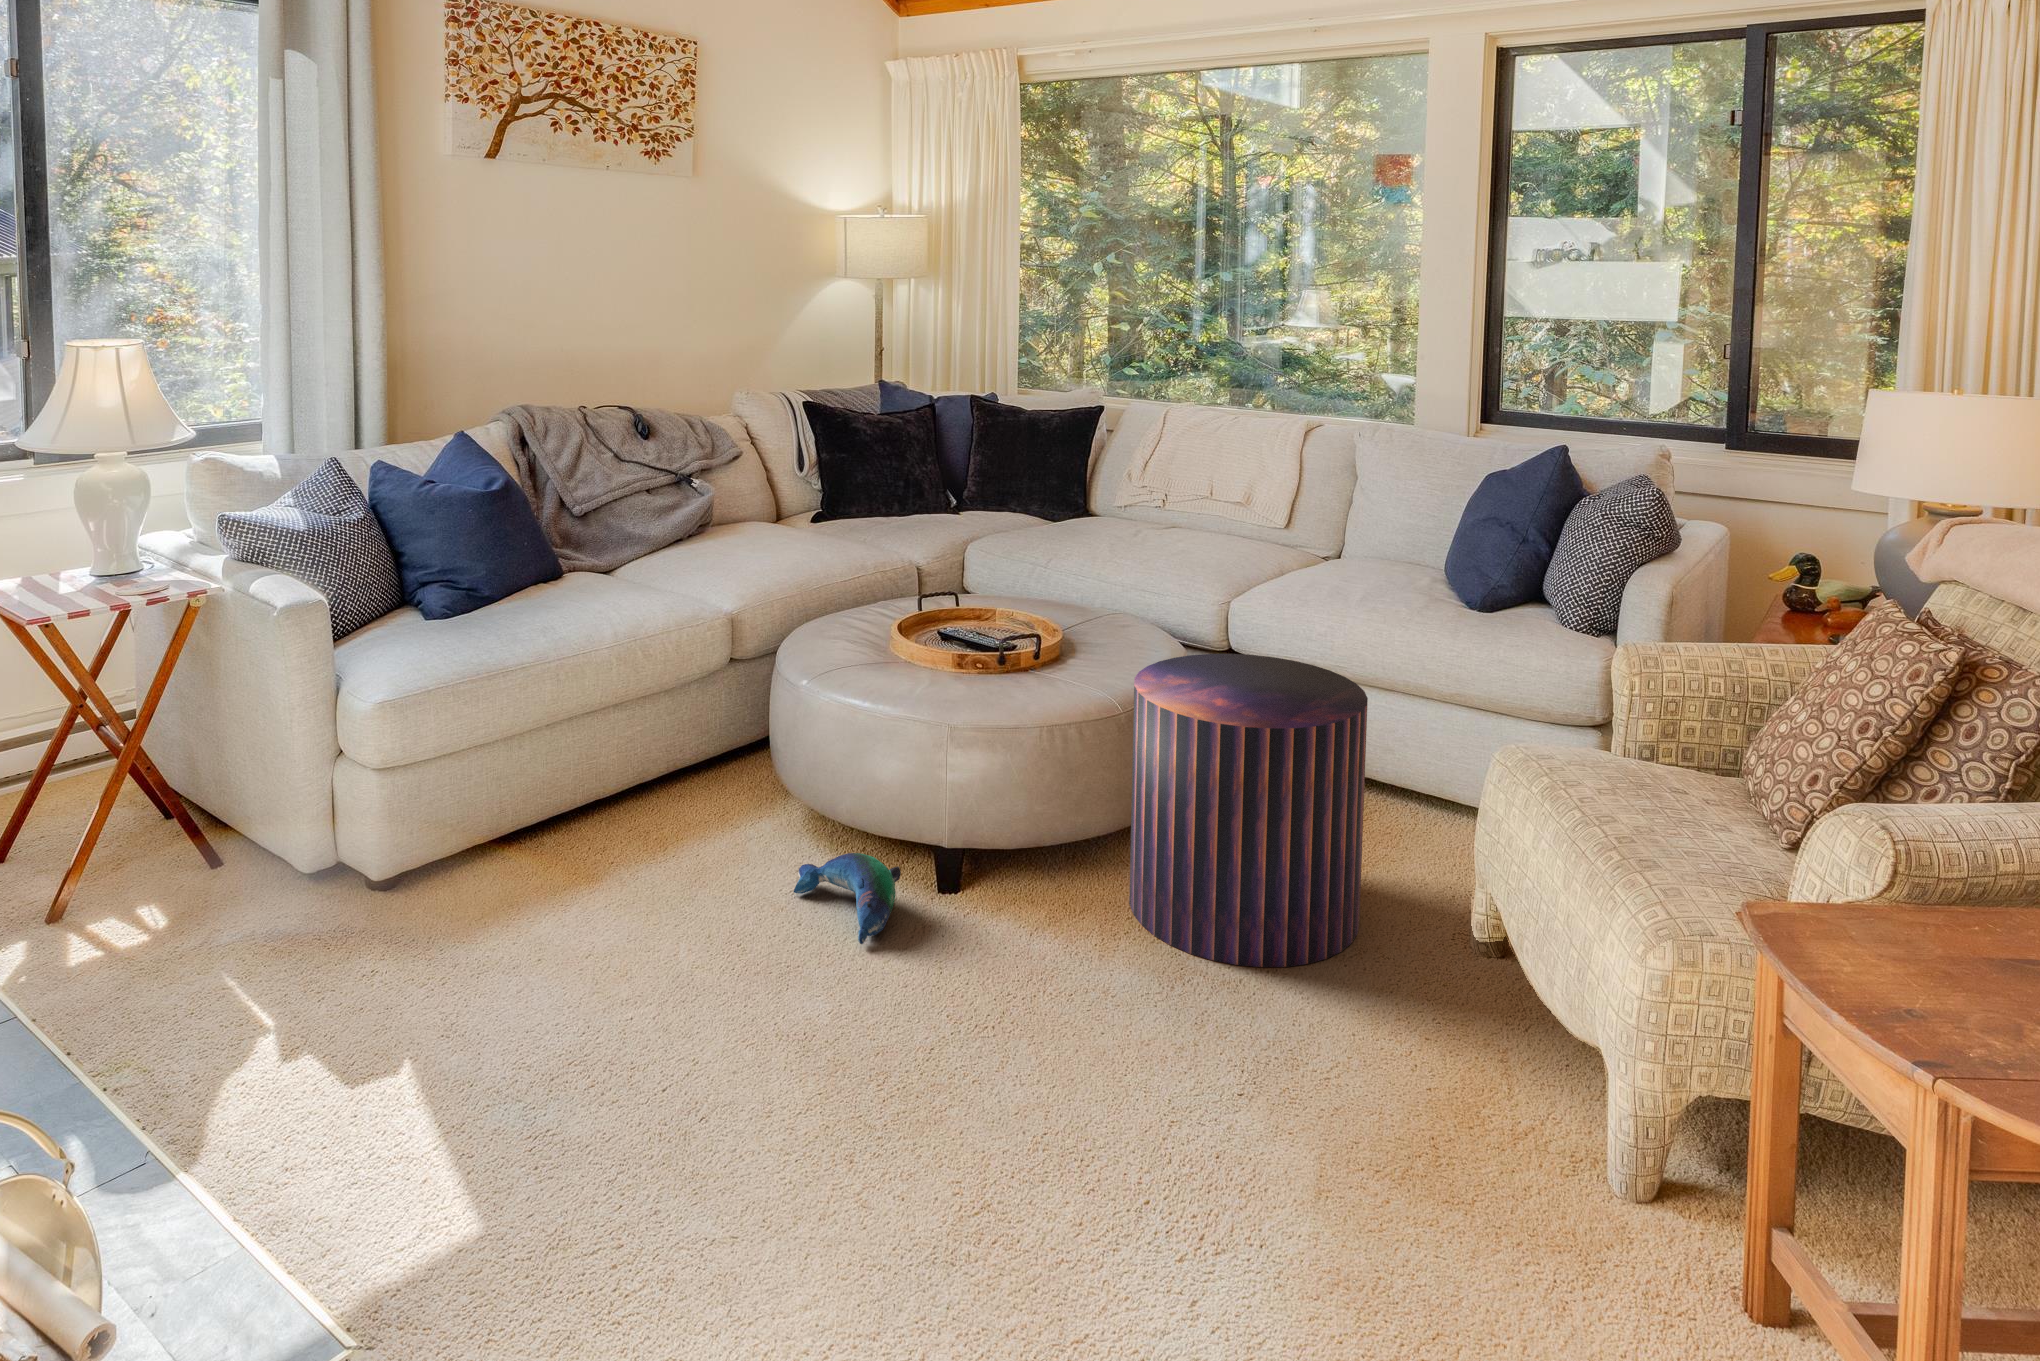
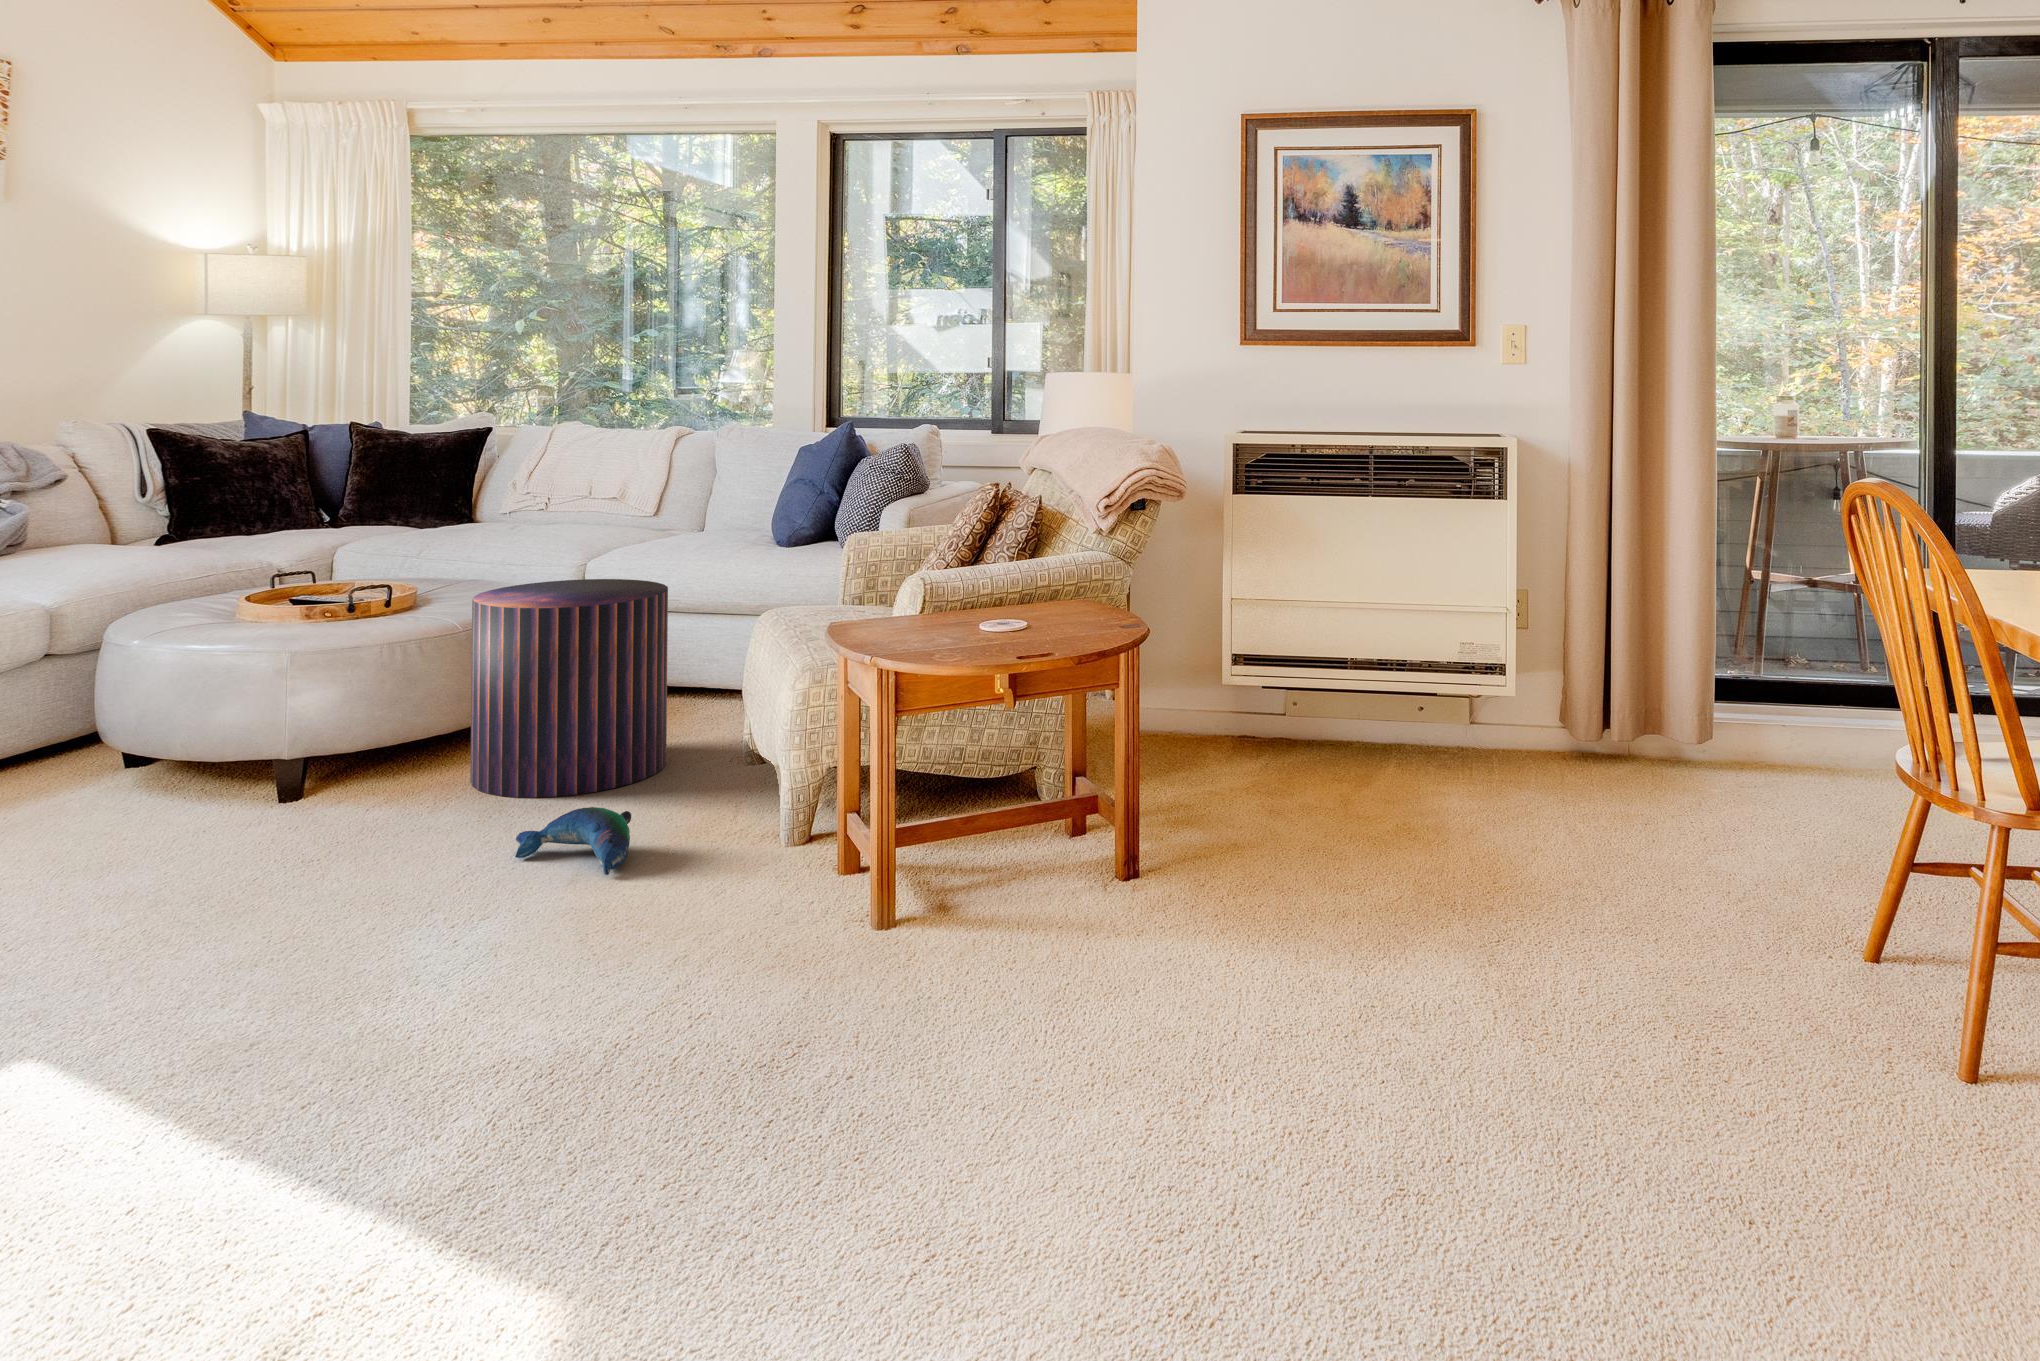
plush toy: present [794,853,901,944] -> present [515,807,631,875]

